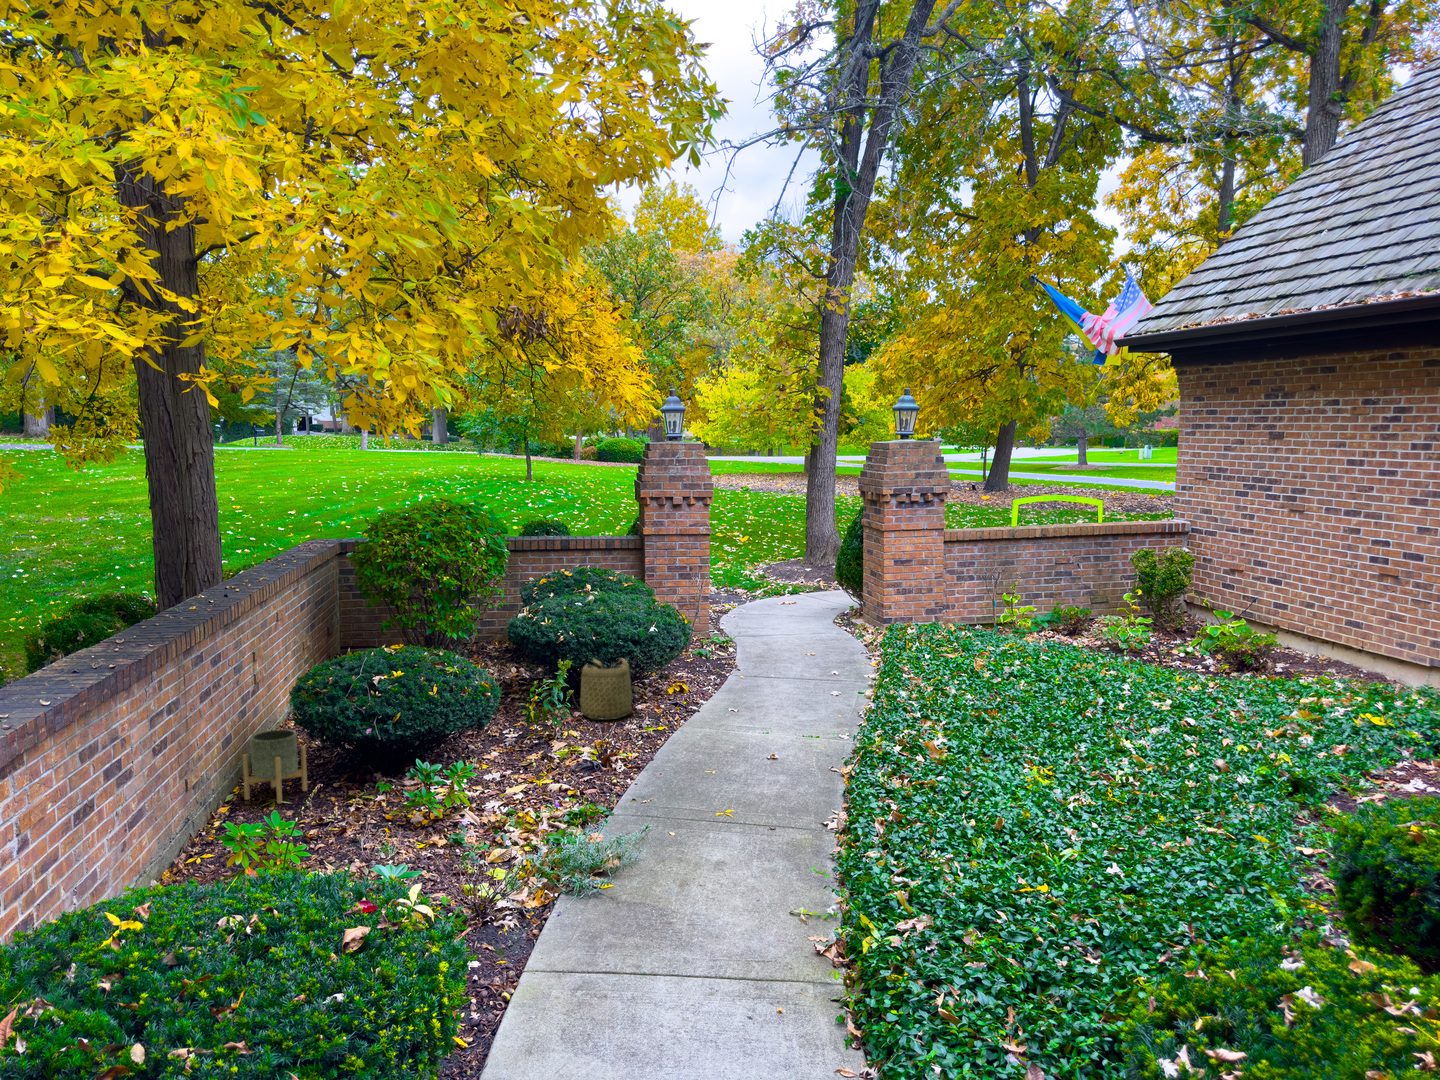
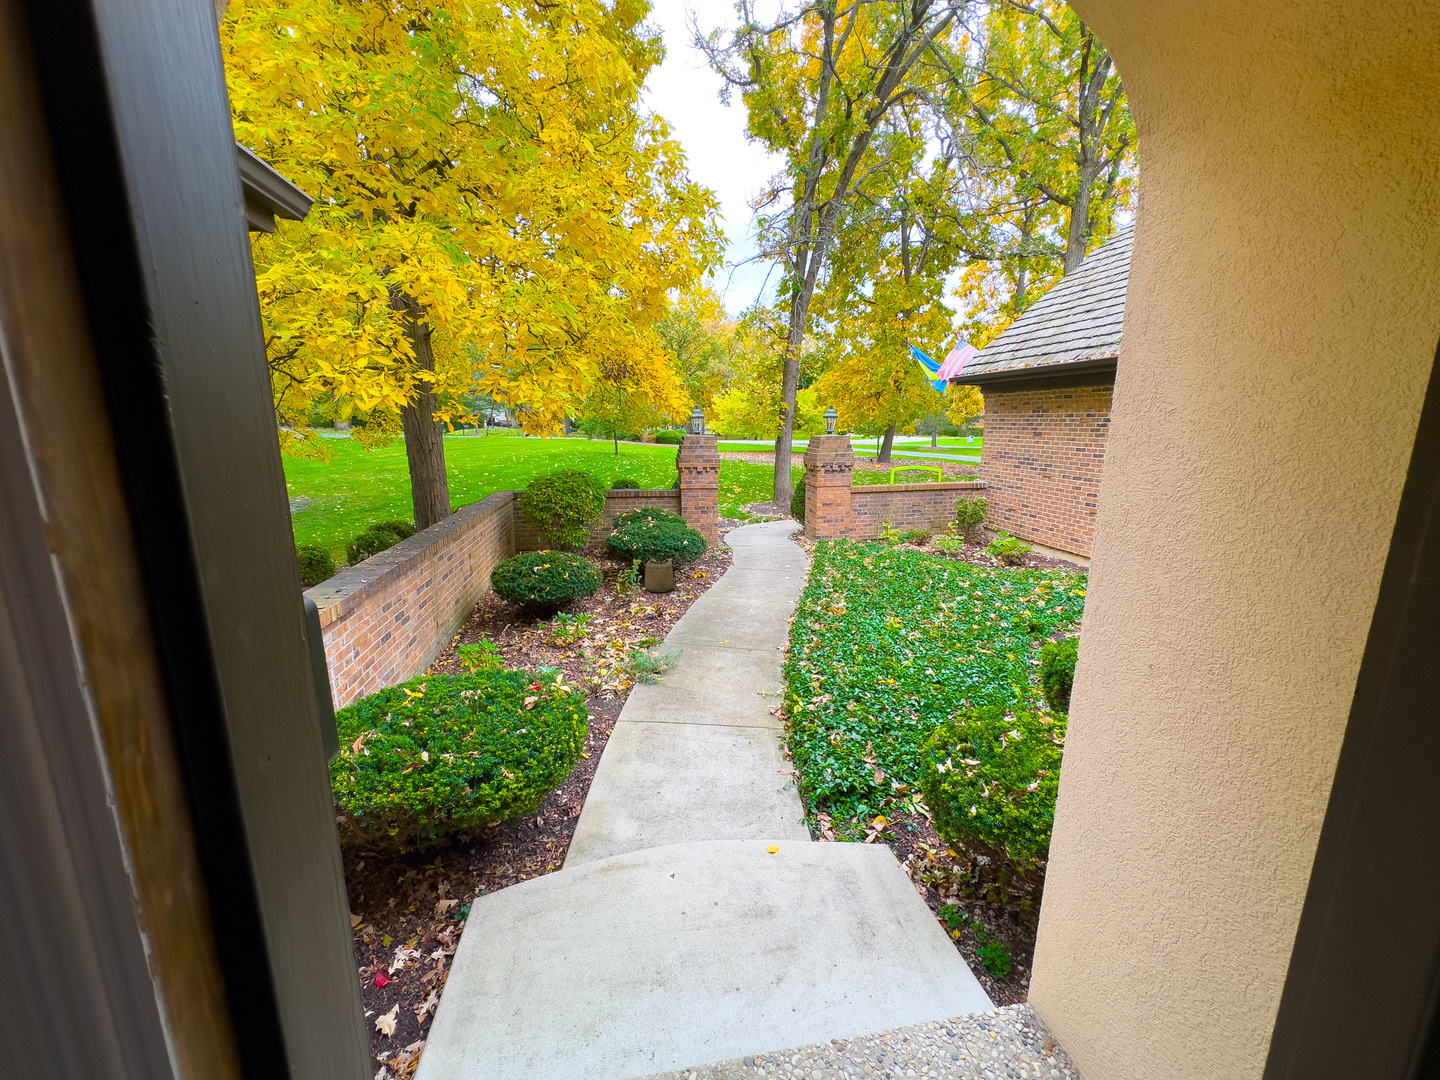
planter: present [243,729,307,803] -> none [464,596,499,636]

